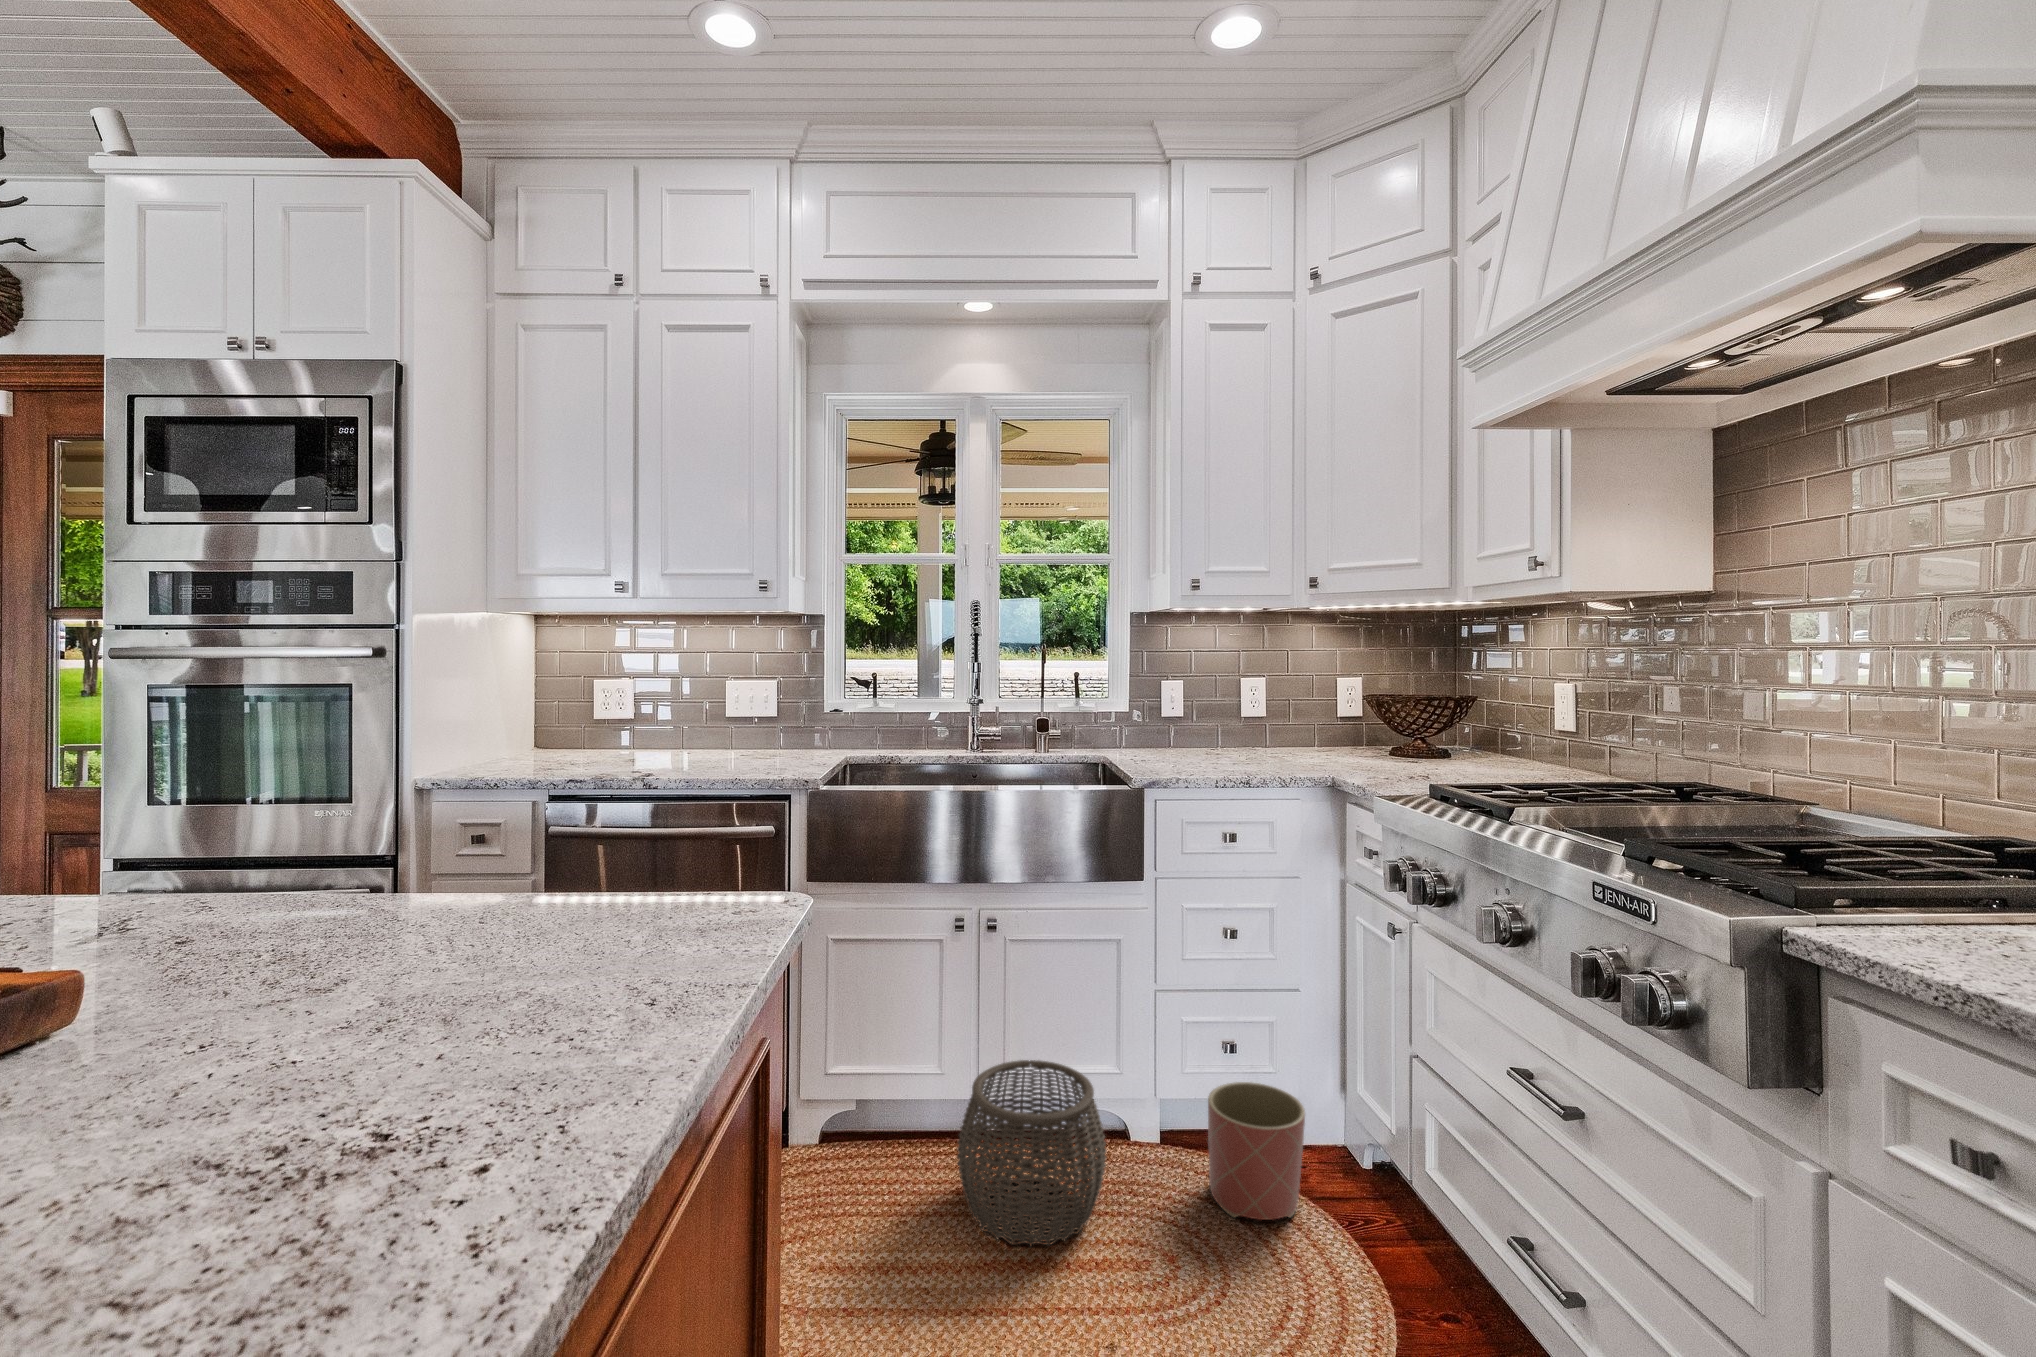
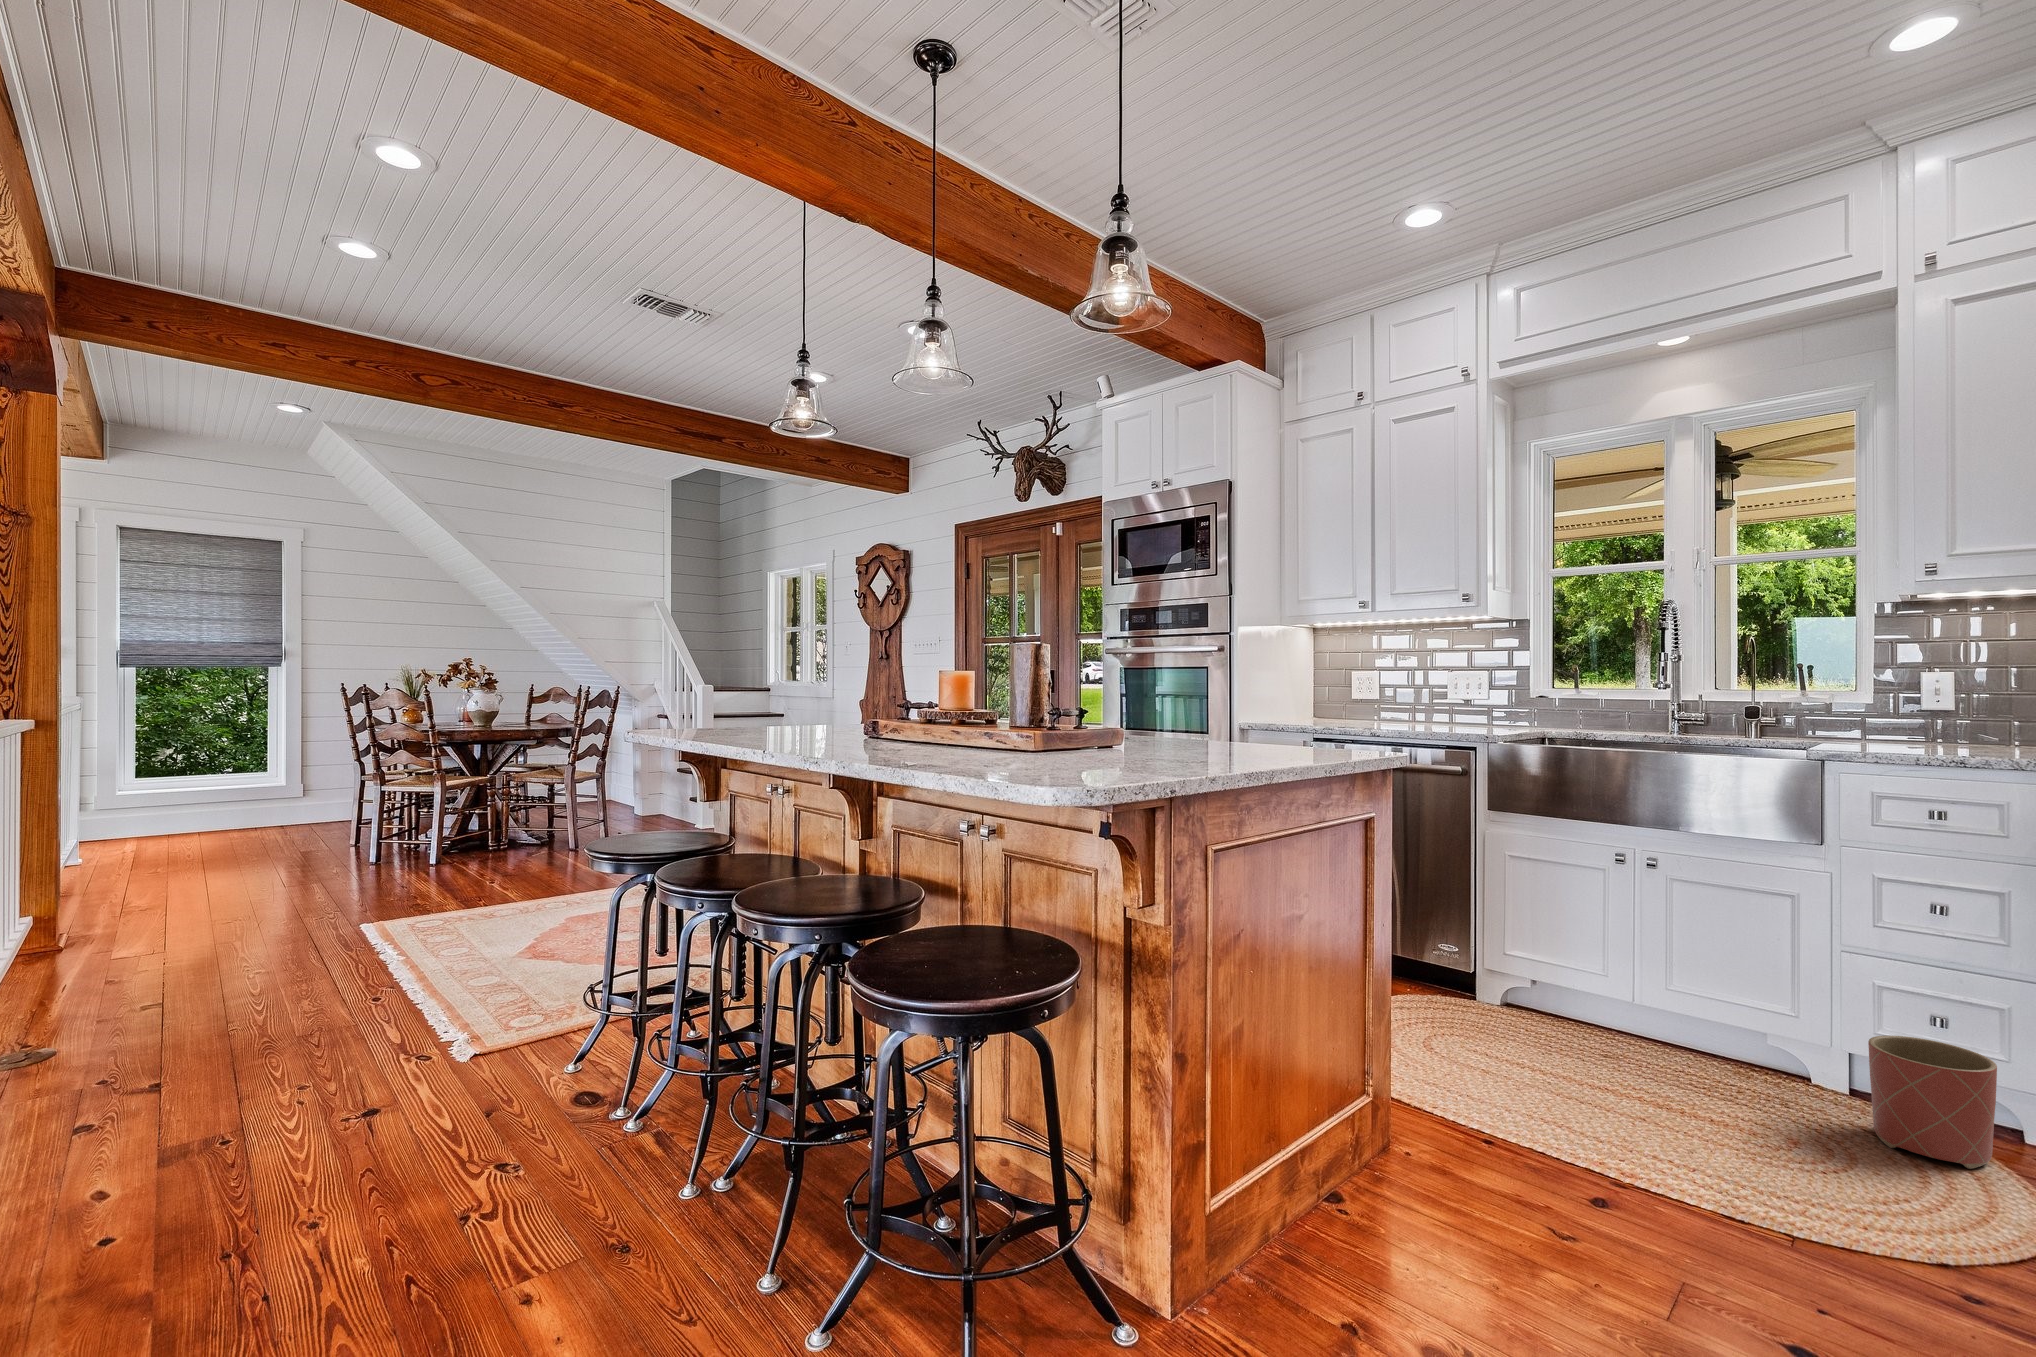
woven basket: present [957,1060,1106,1246] -> none [1590,964,1741,1104]

